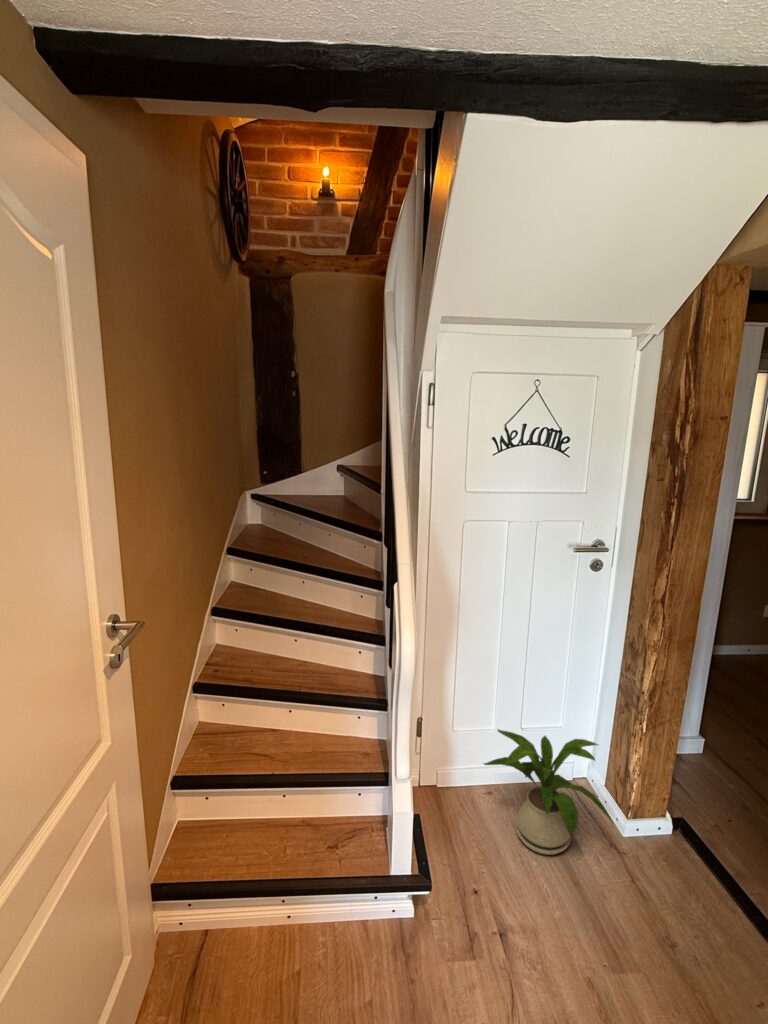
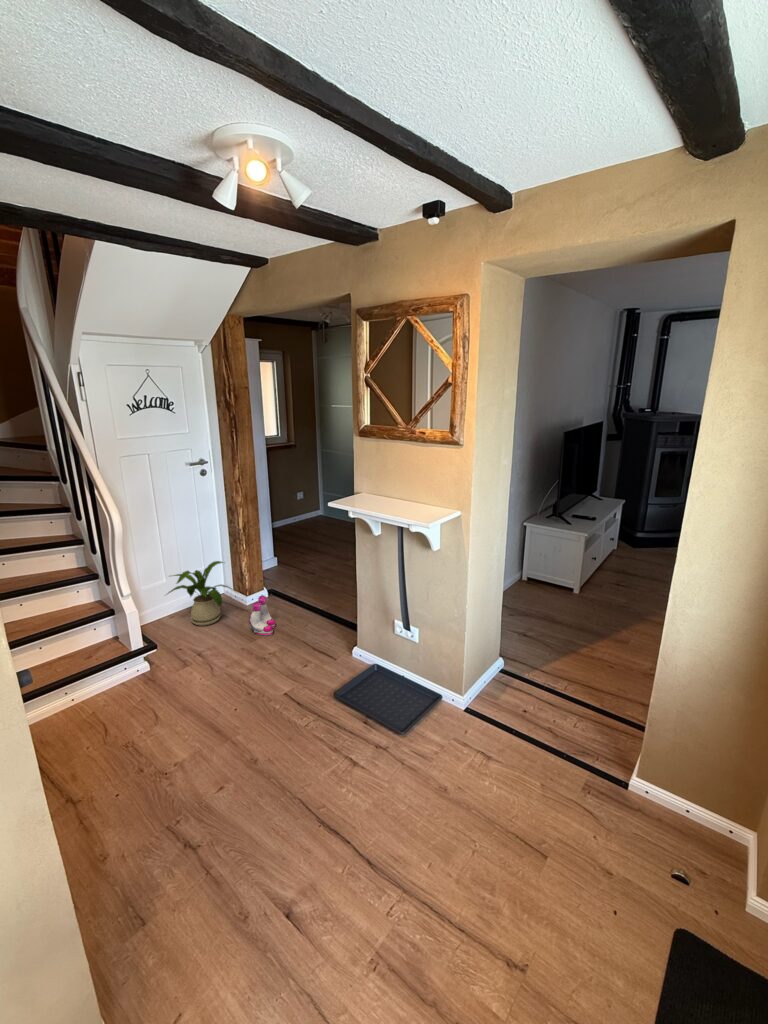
boots: none [620,863,681,972] -> present [248,596,275,635]

